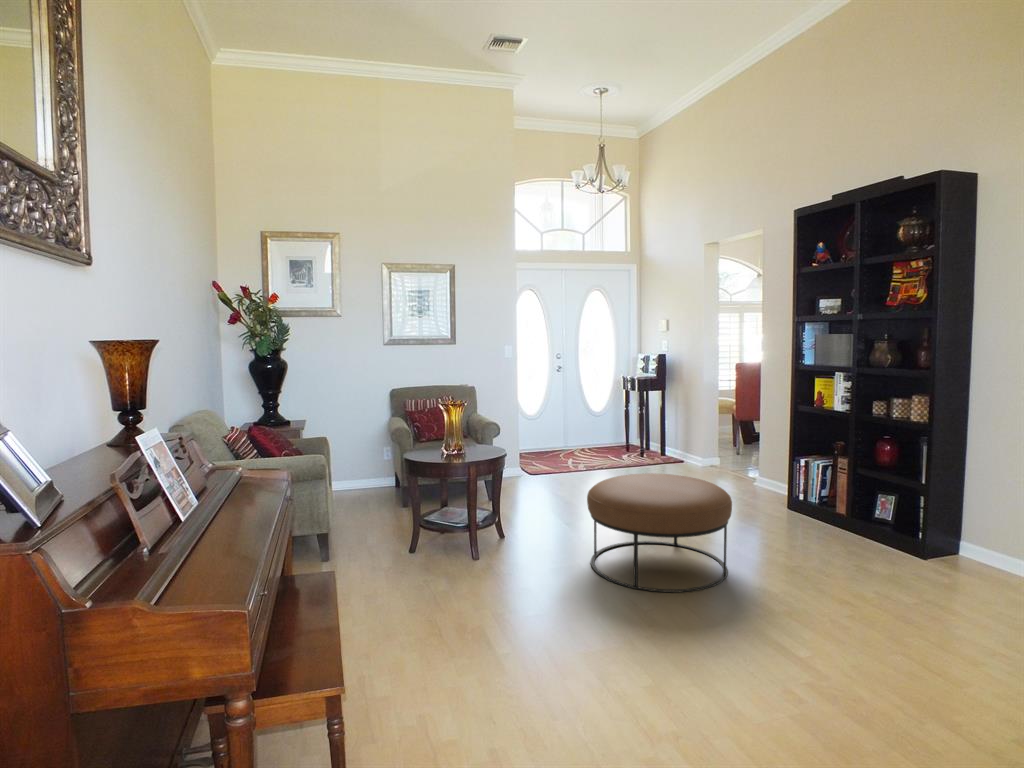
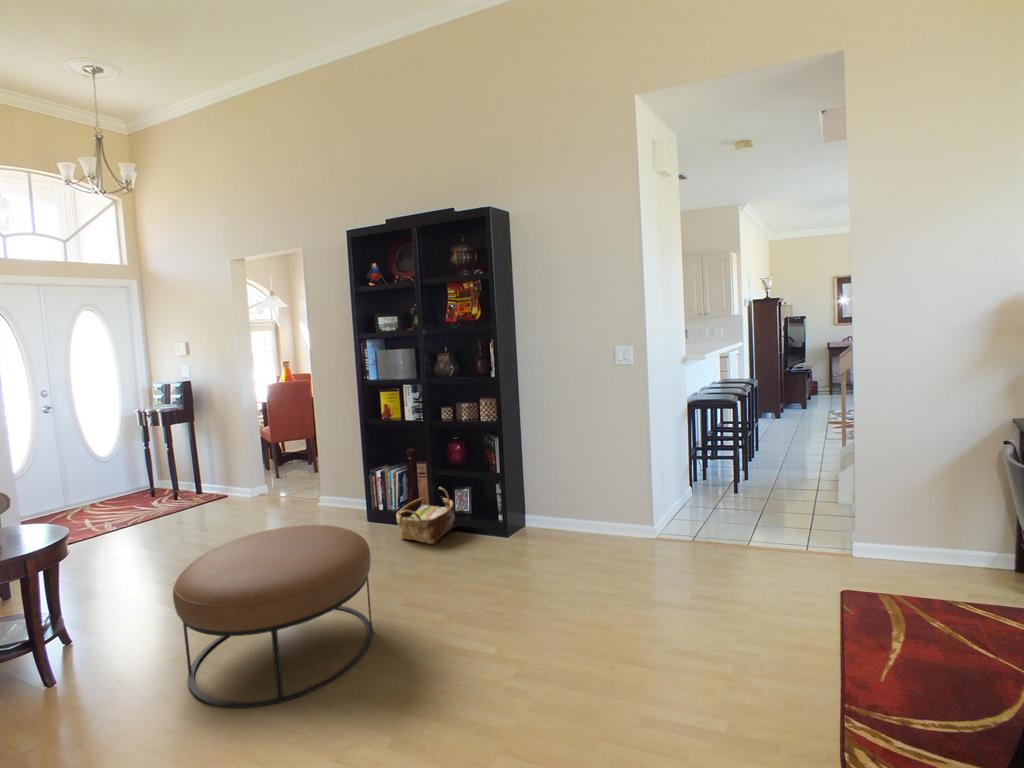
woven basket: none [802,487,875,541] -> present [396,487,455,544]

